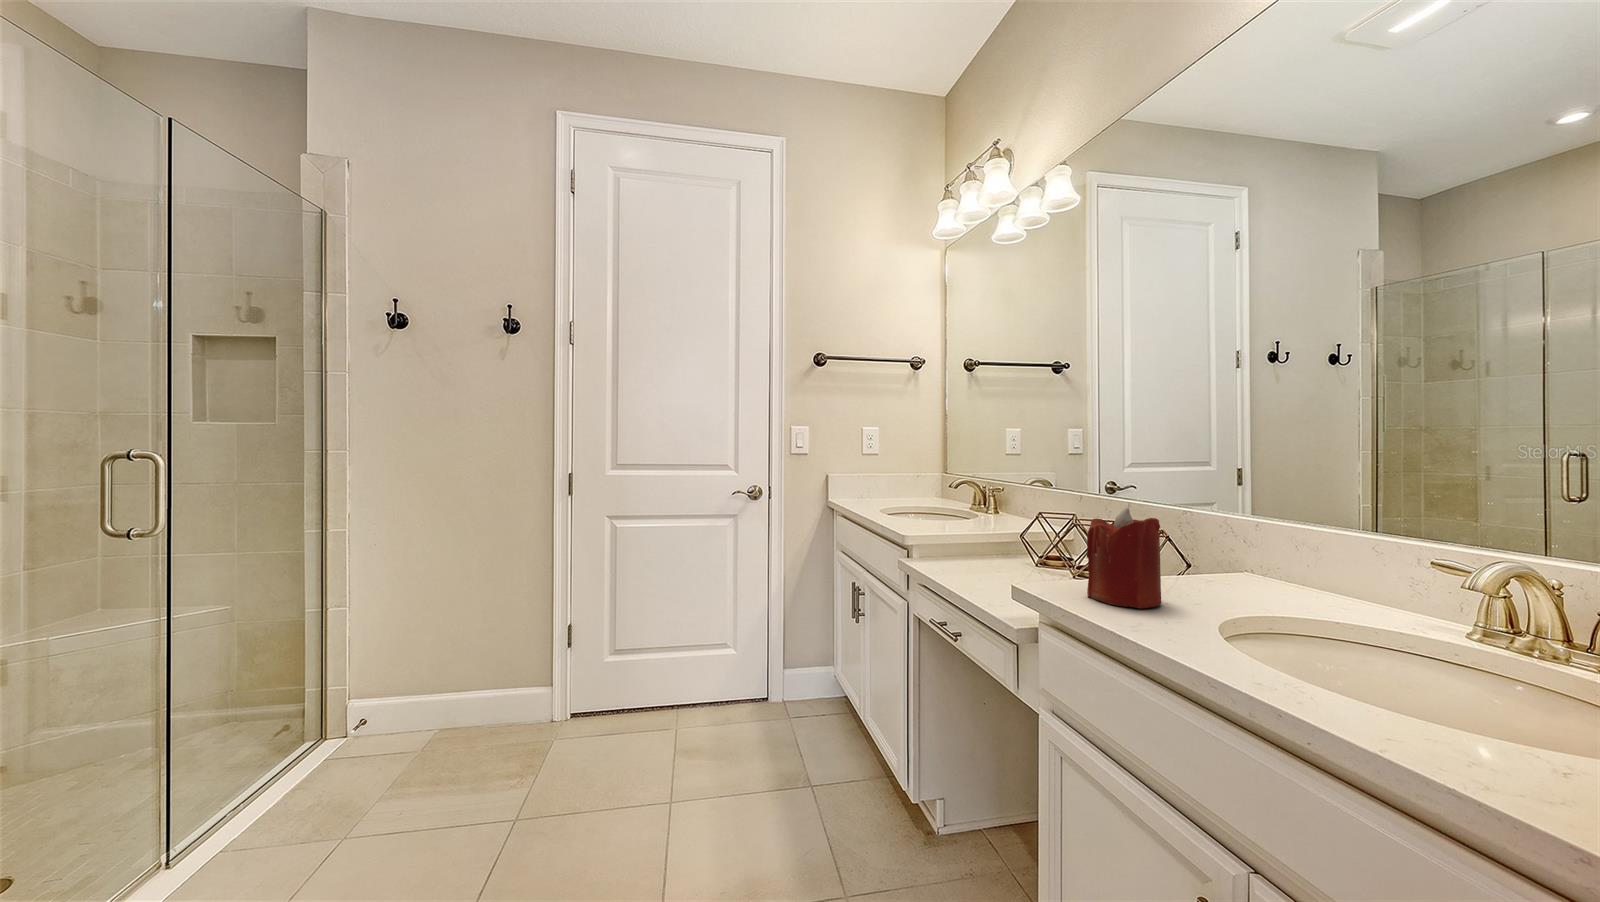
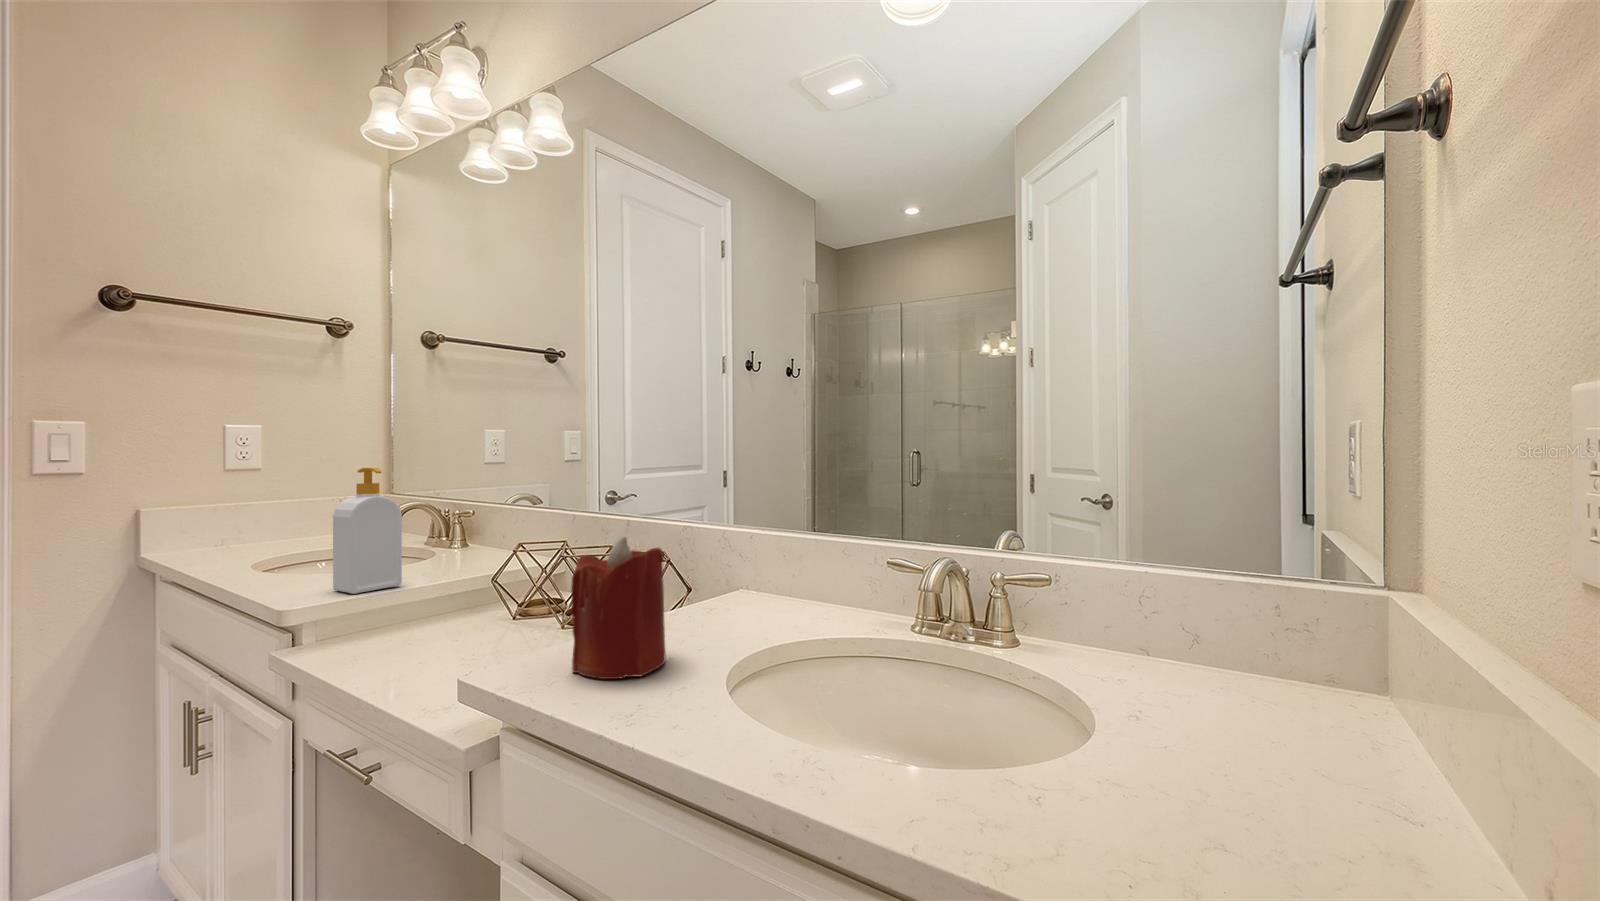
soap bottle: none [925,455,963,534] -> present [333,468,402,594]

